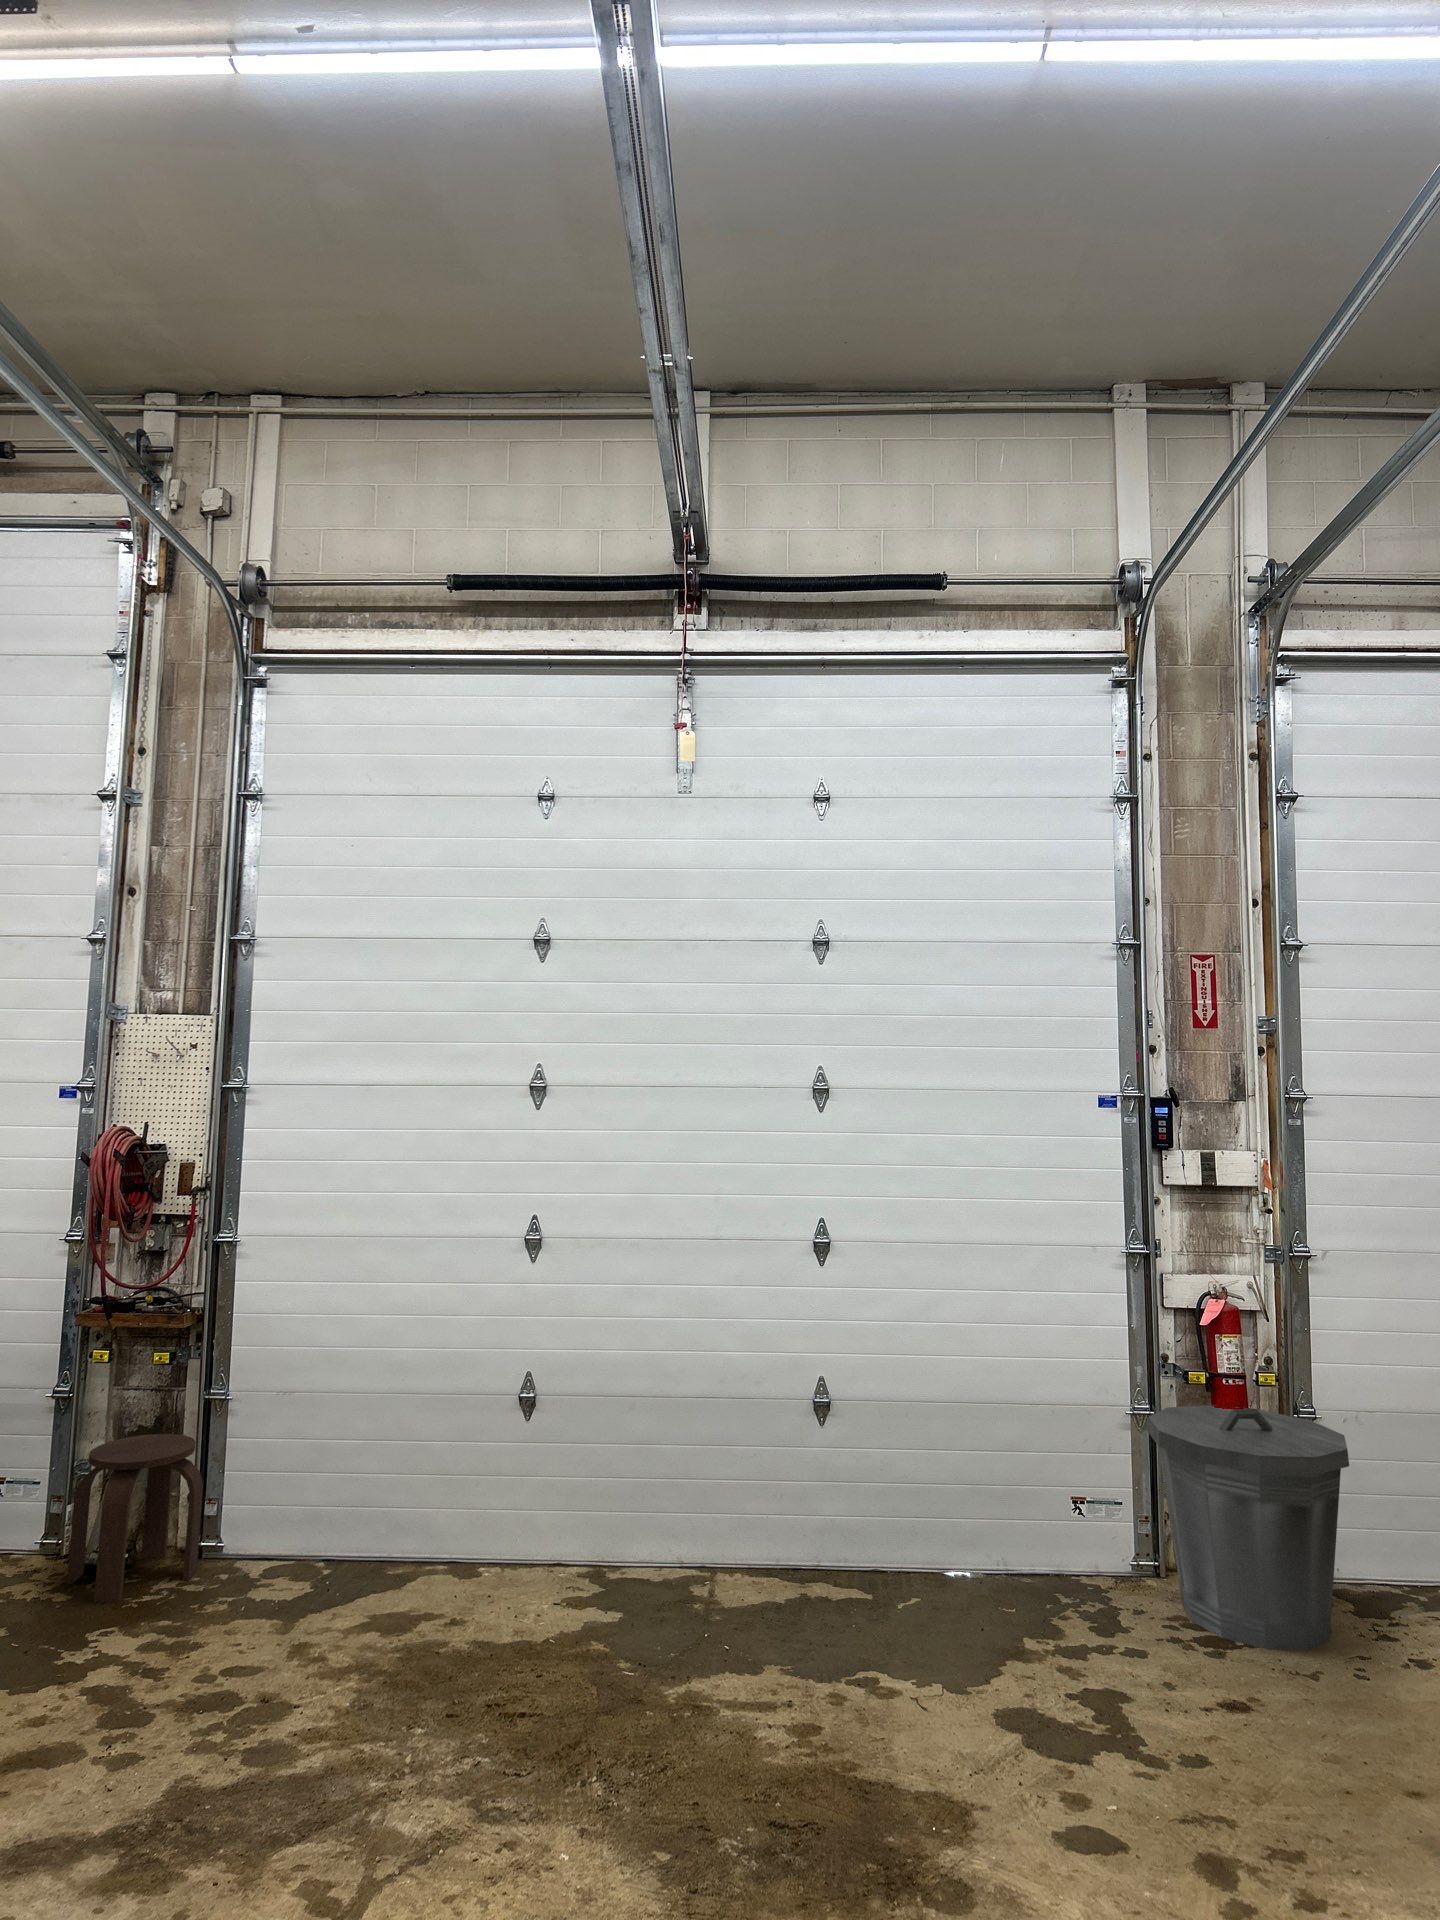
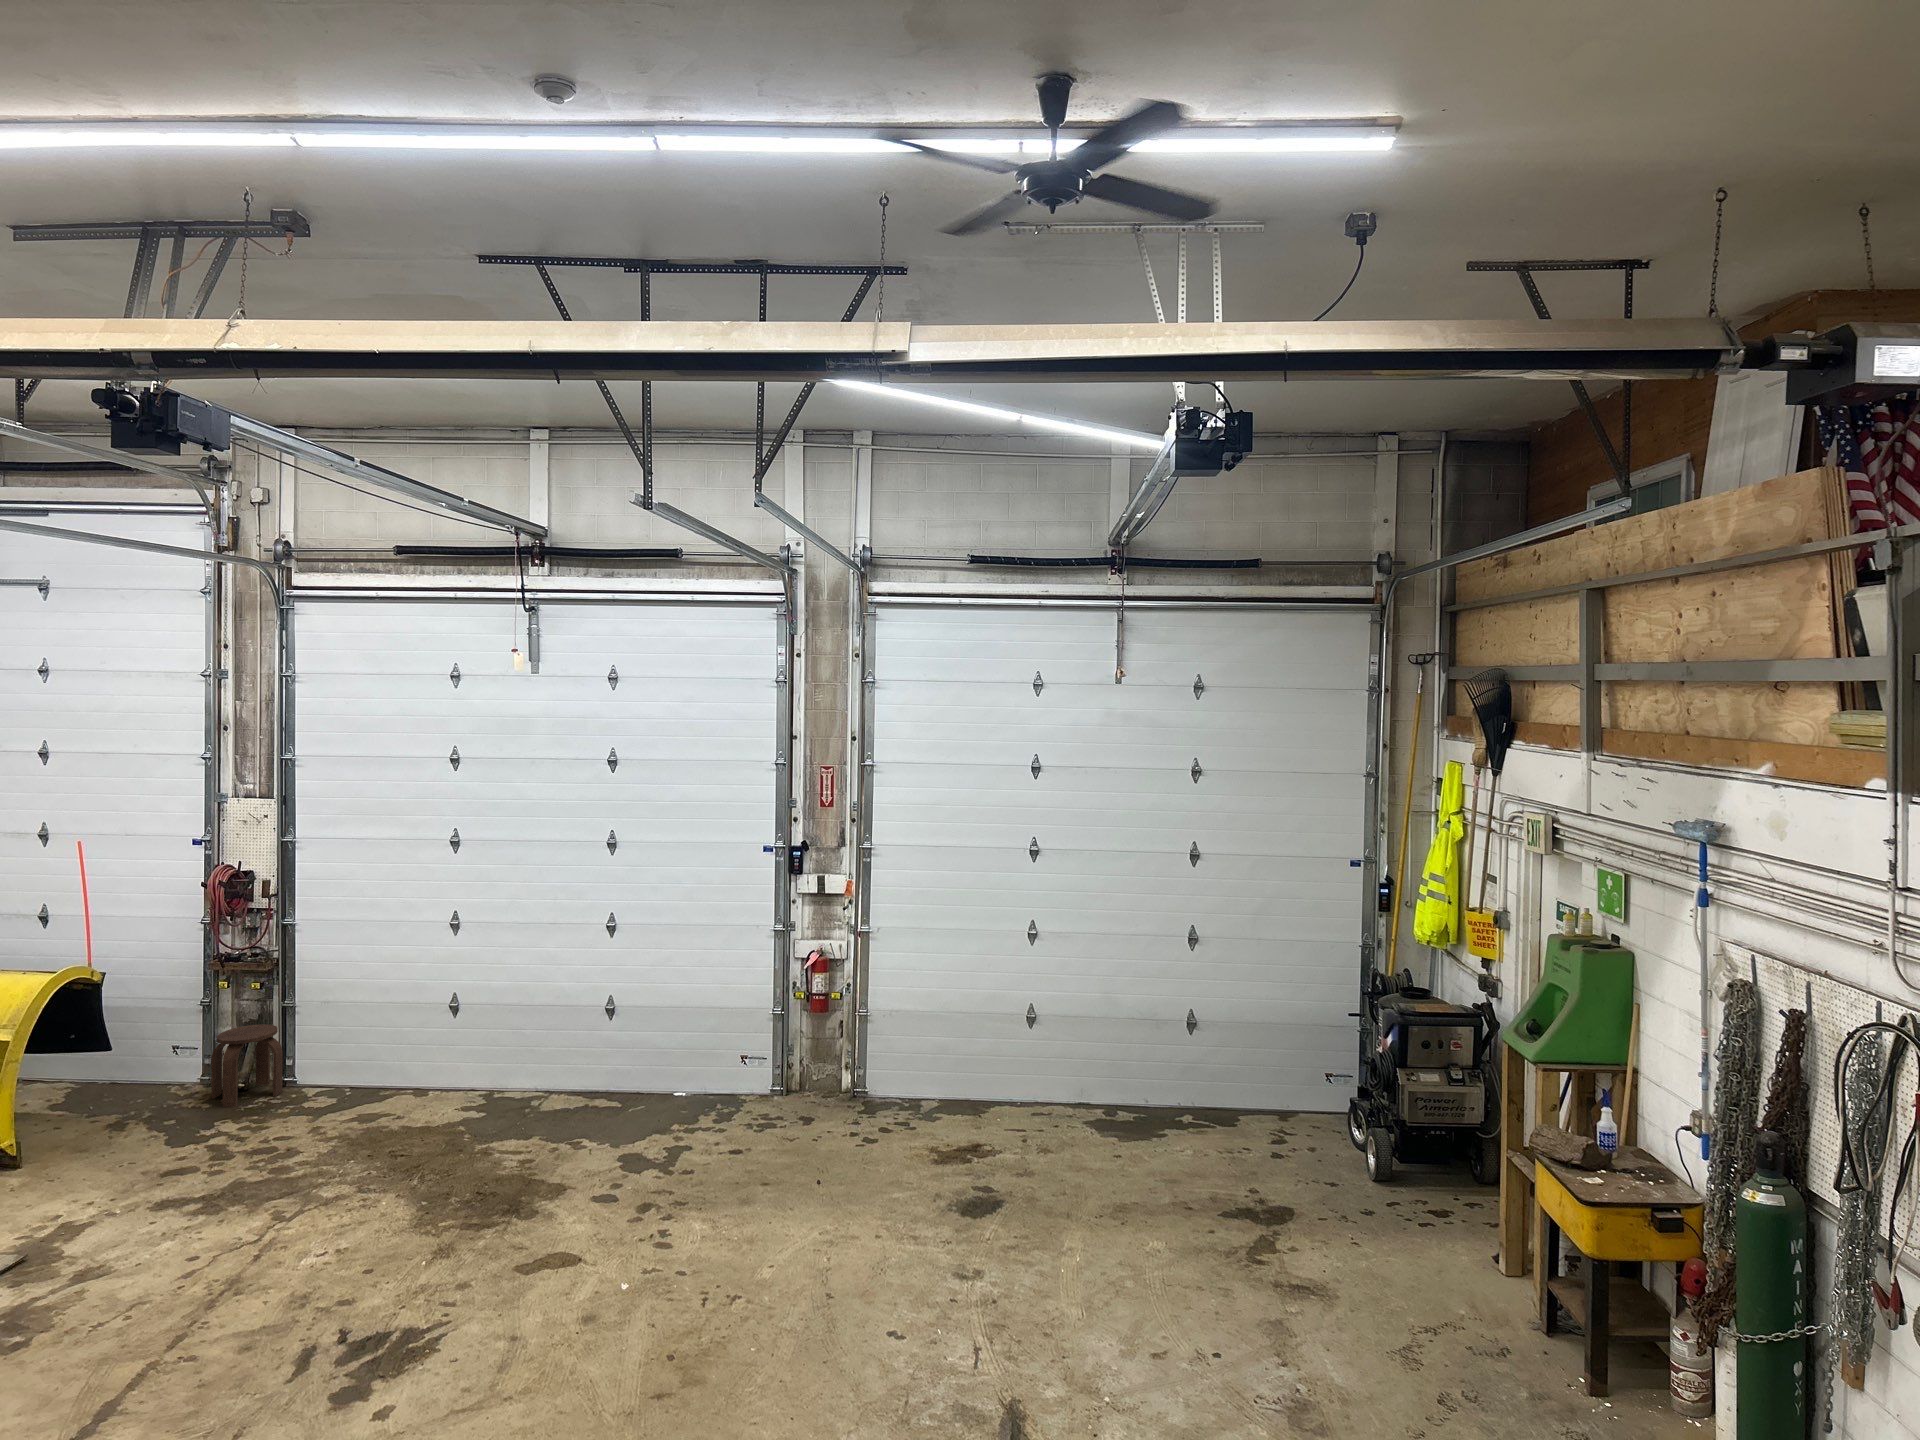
trash can: present [1148,1405,1349,1650] -> none [760,1007,852,1124]

